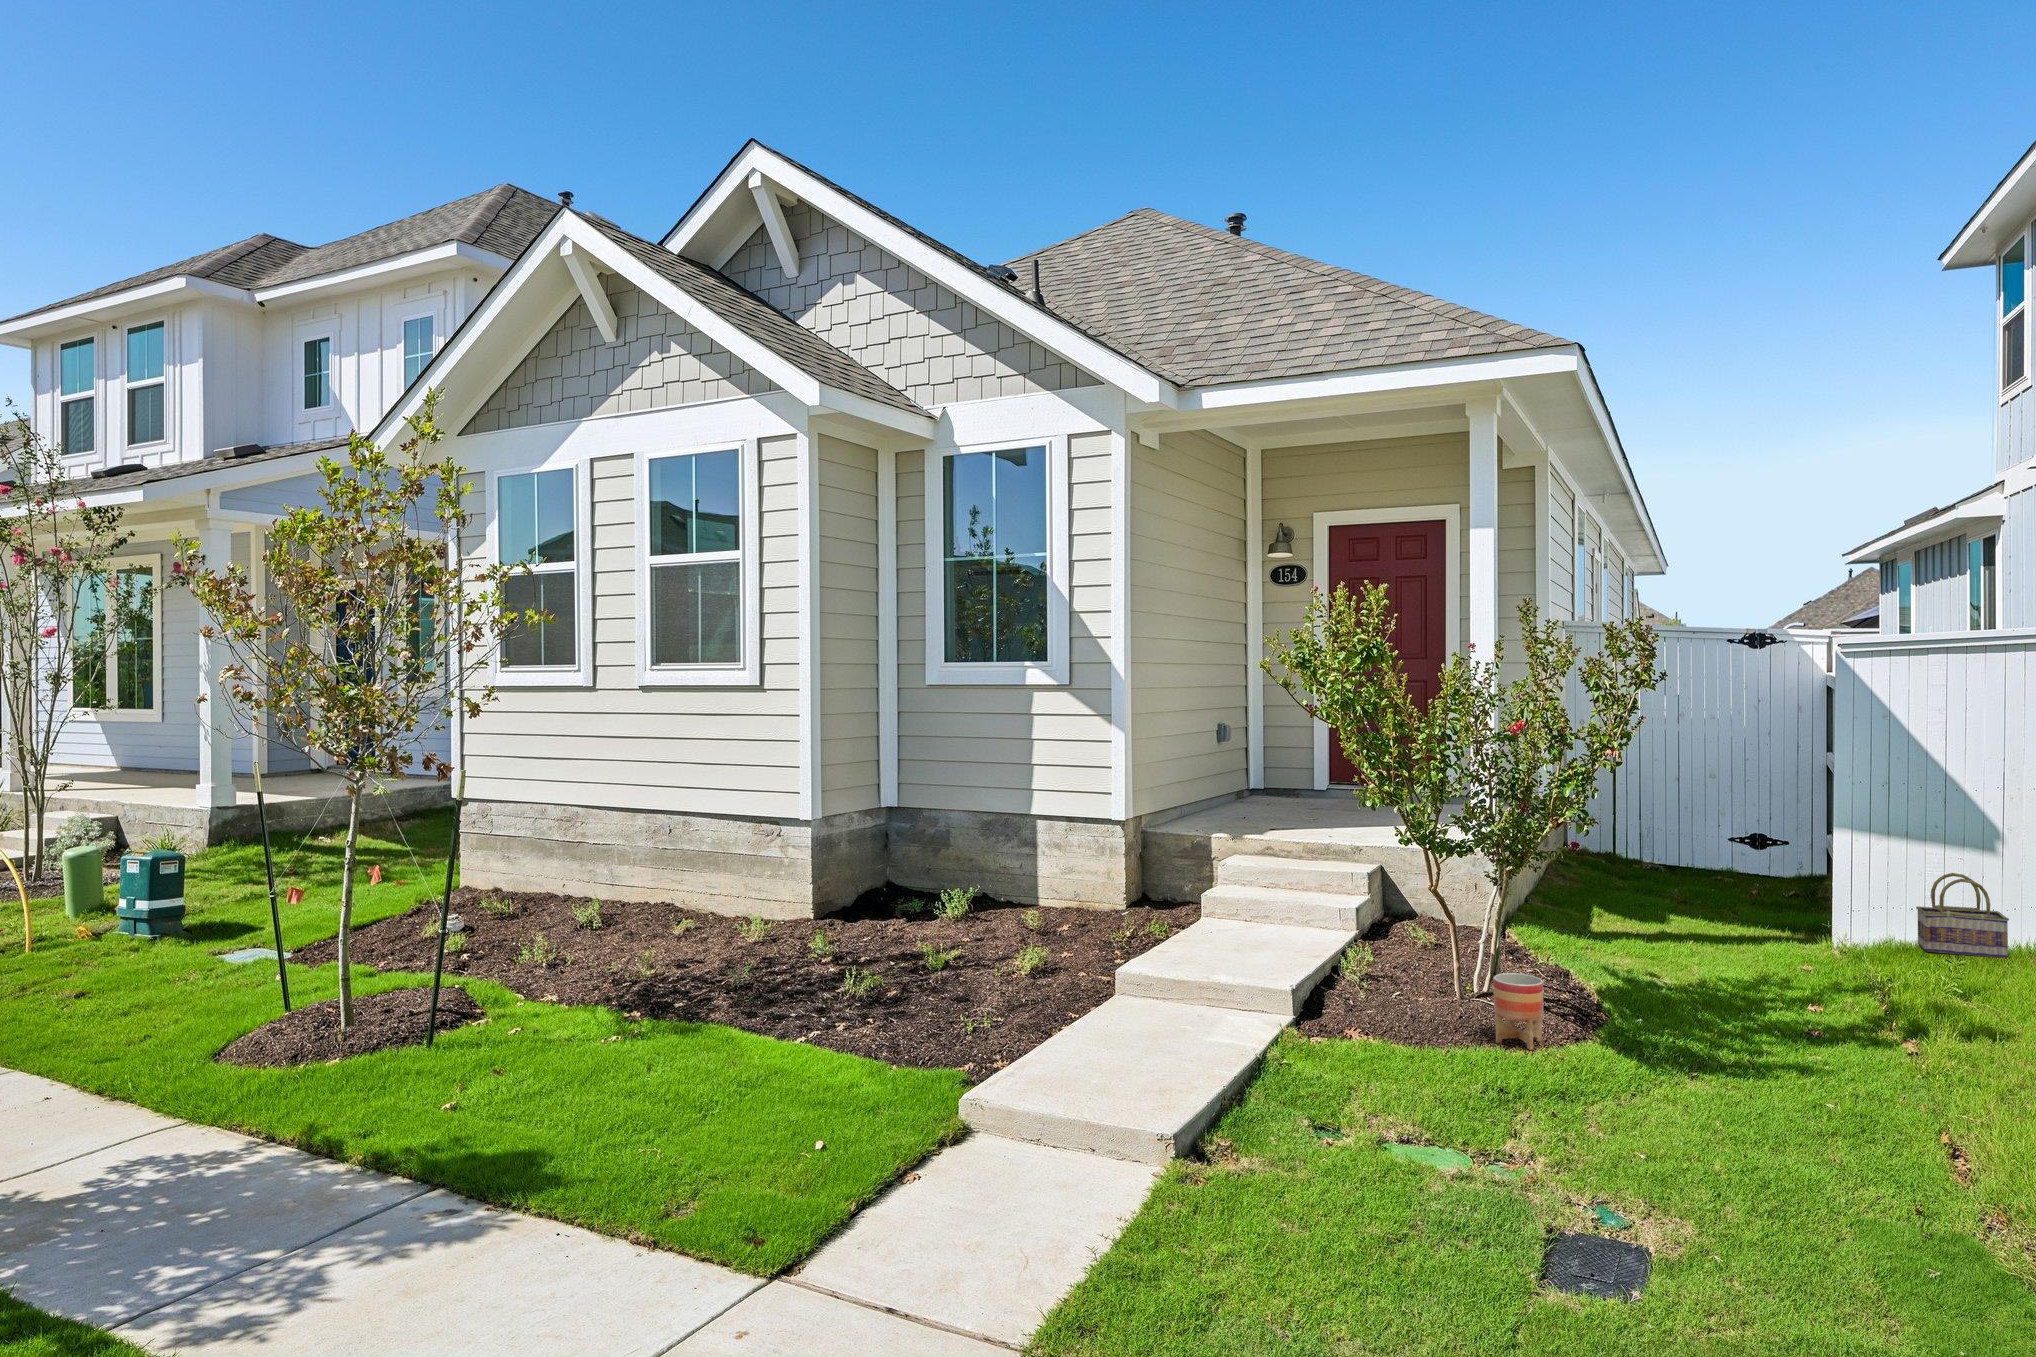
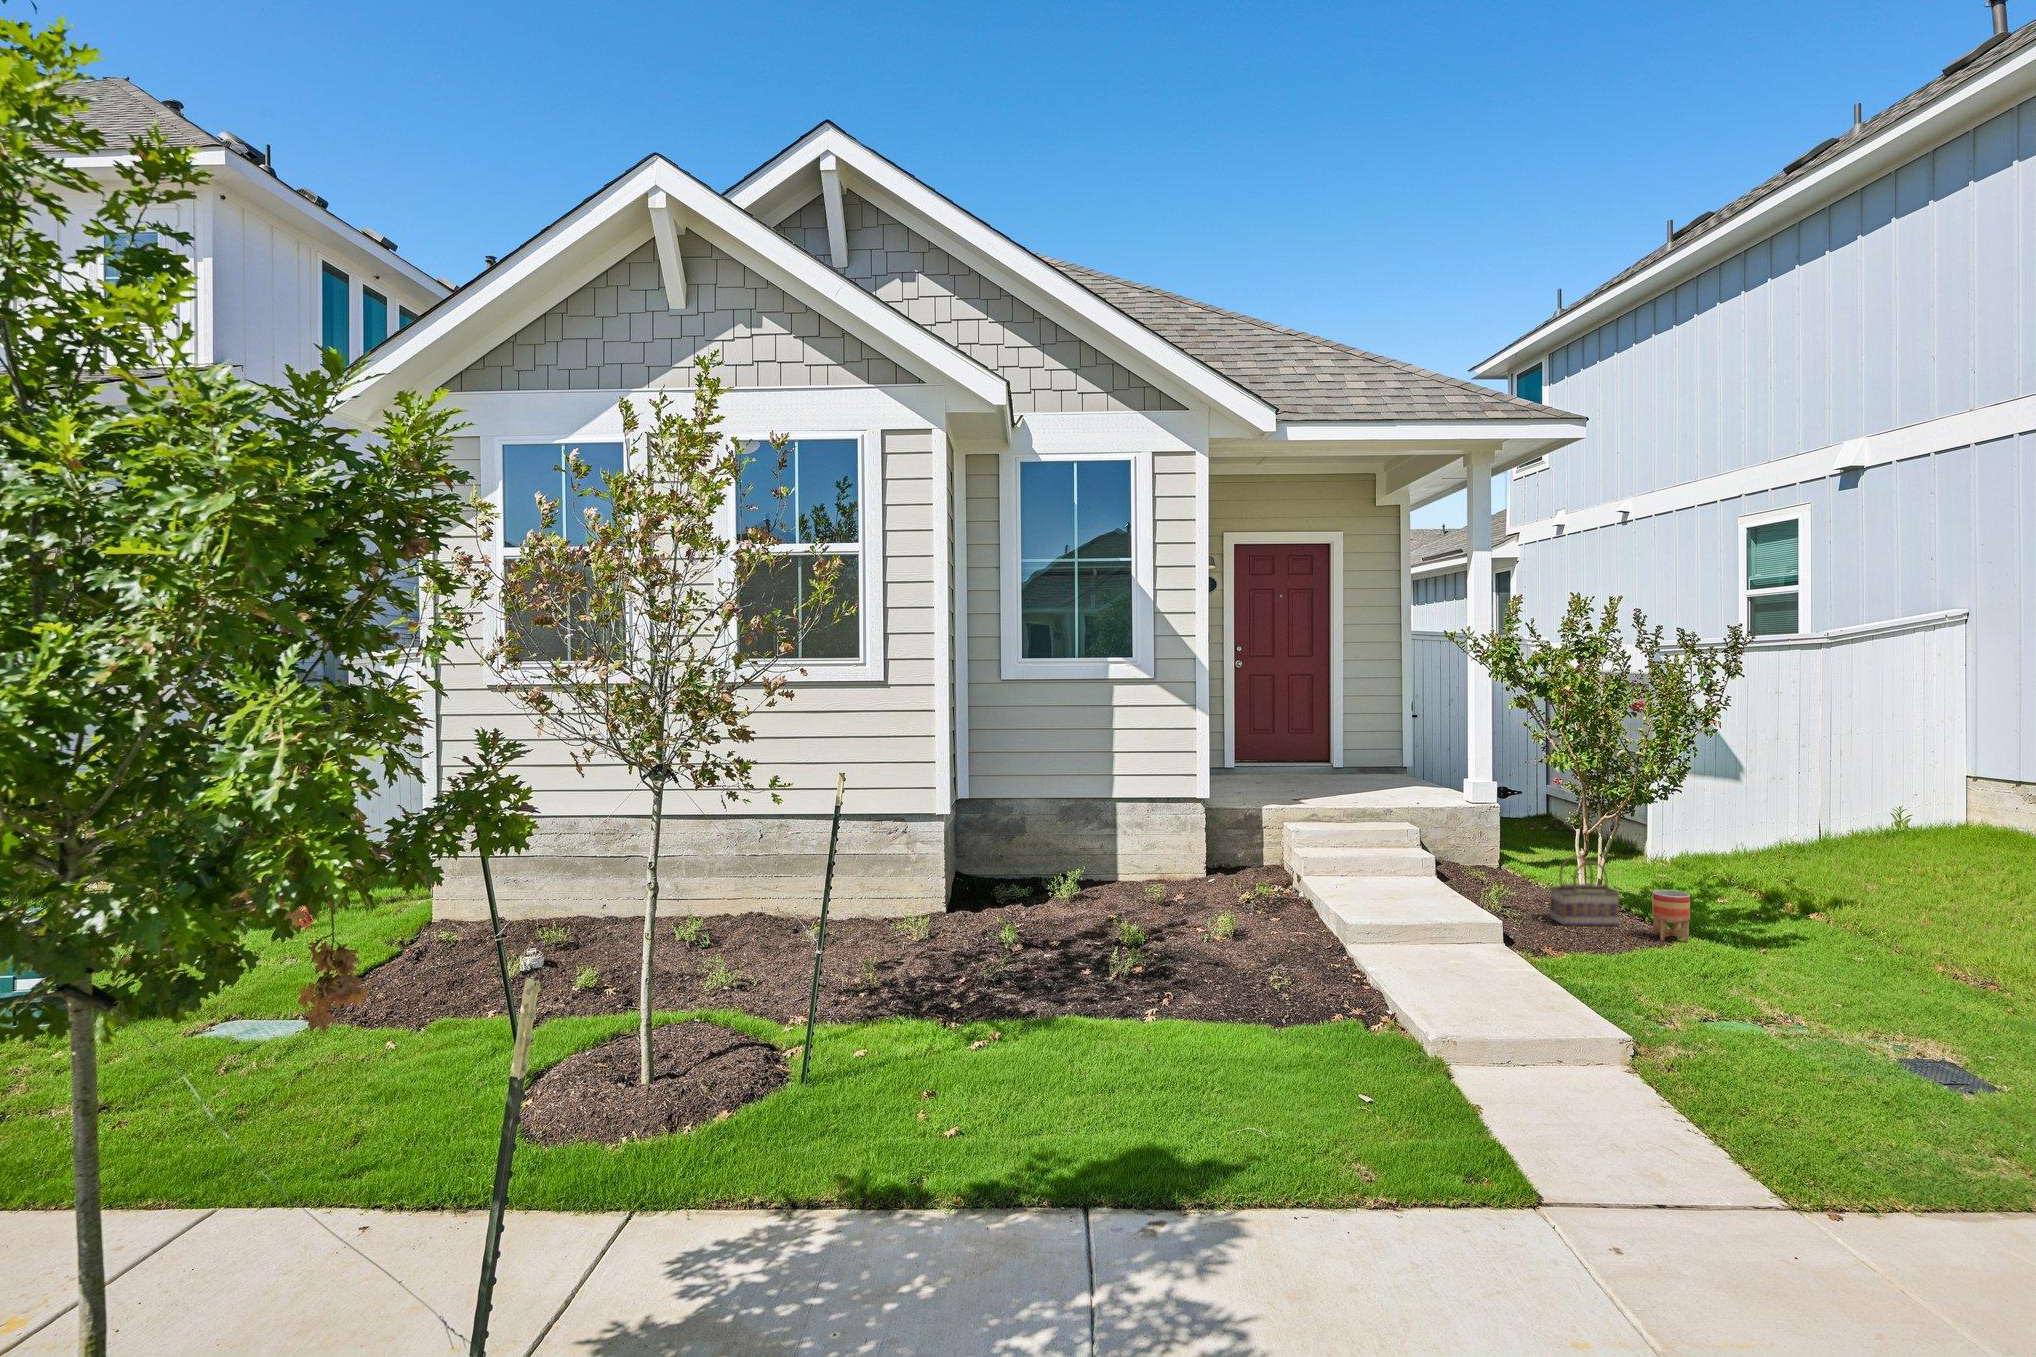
basket: present [1916,873,2009,958] -> present [1550,856,1619,925]

